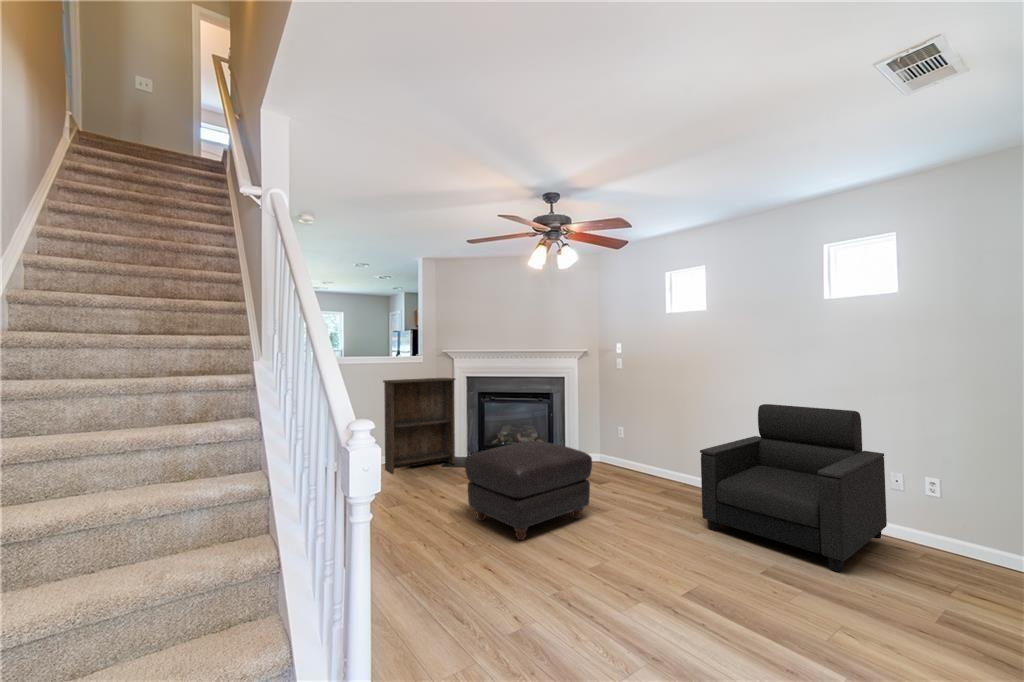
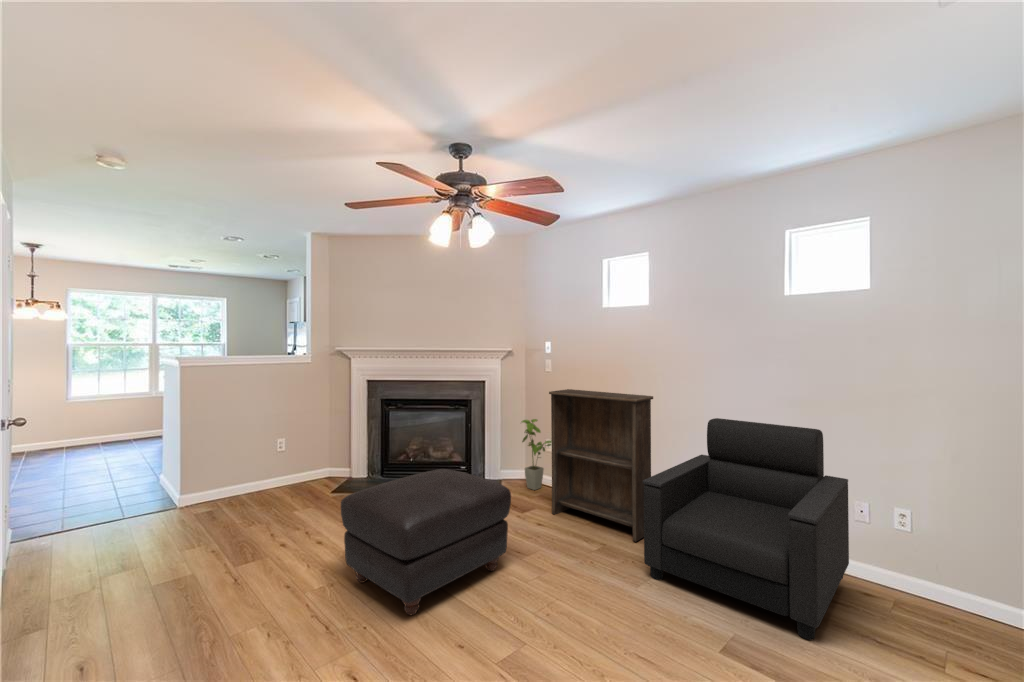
bookshelf: present [383,378,455,474] -> present [549,389,653,542]
house plant: none [596,409,629,470] -> present [522,419,551,490]

